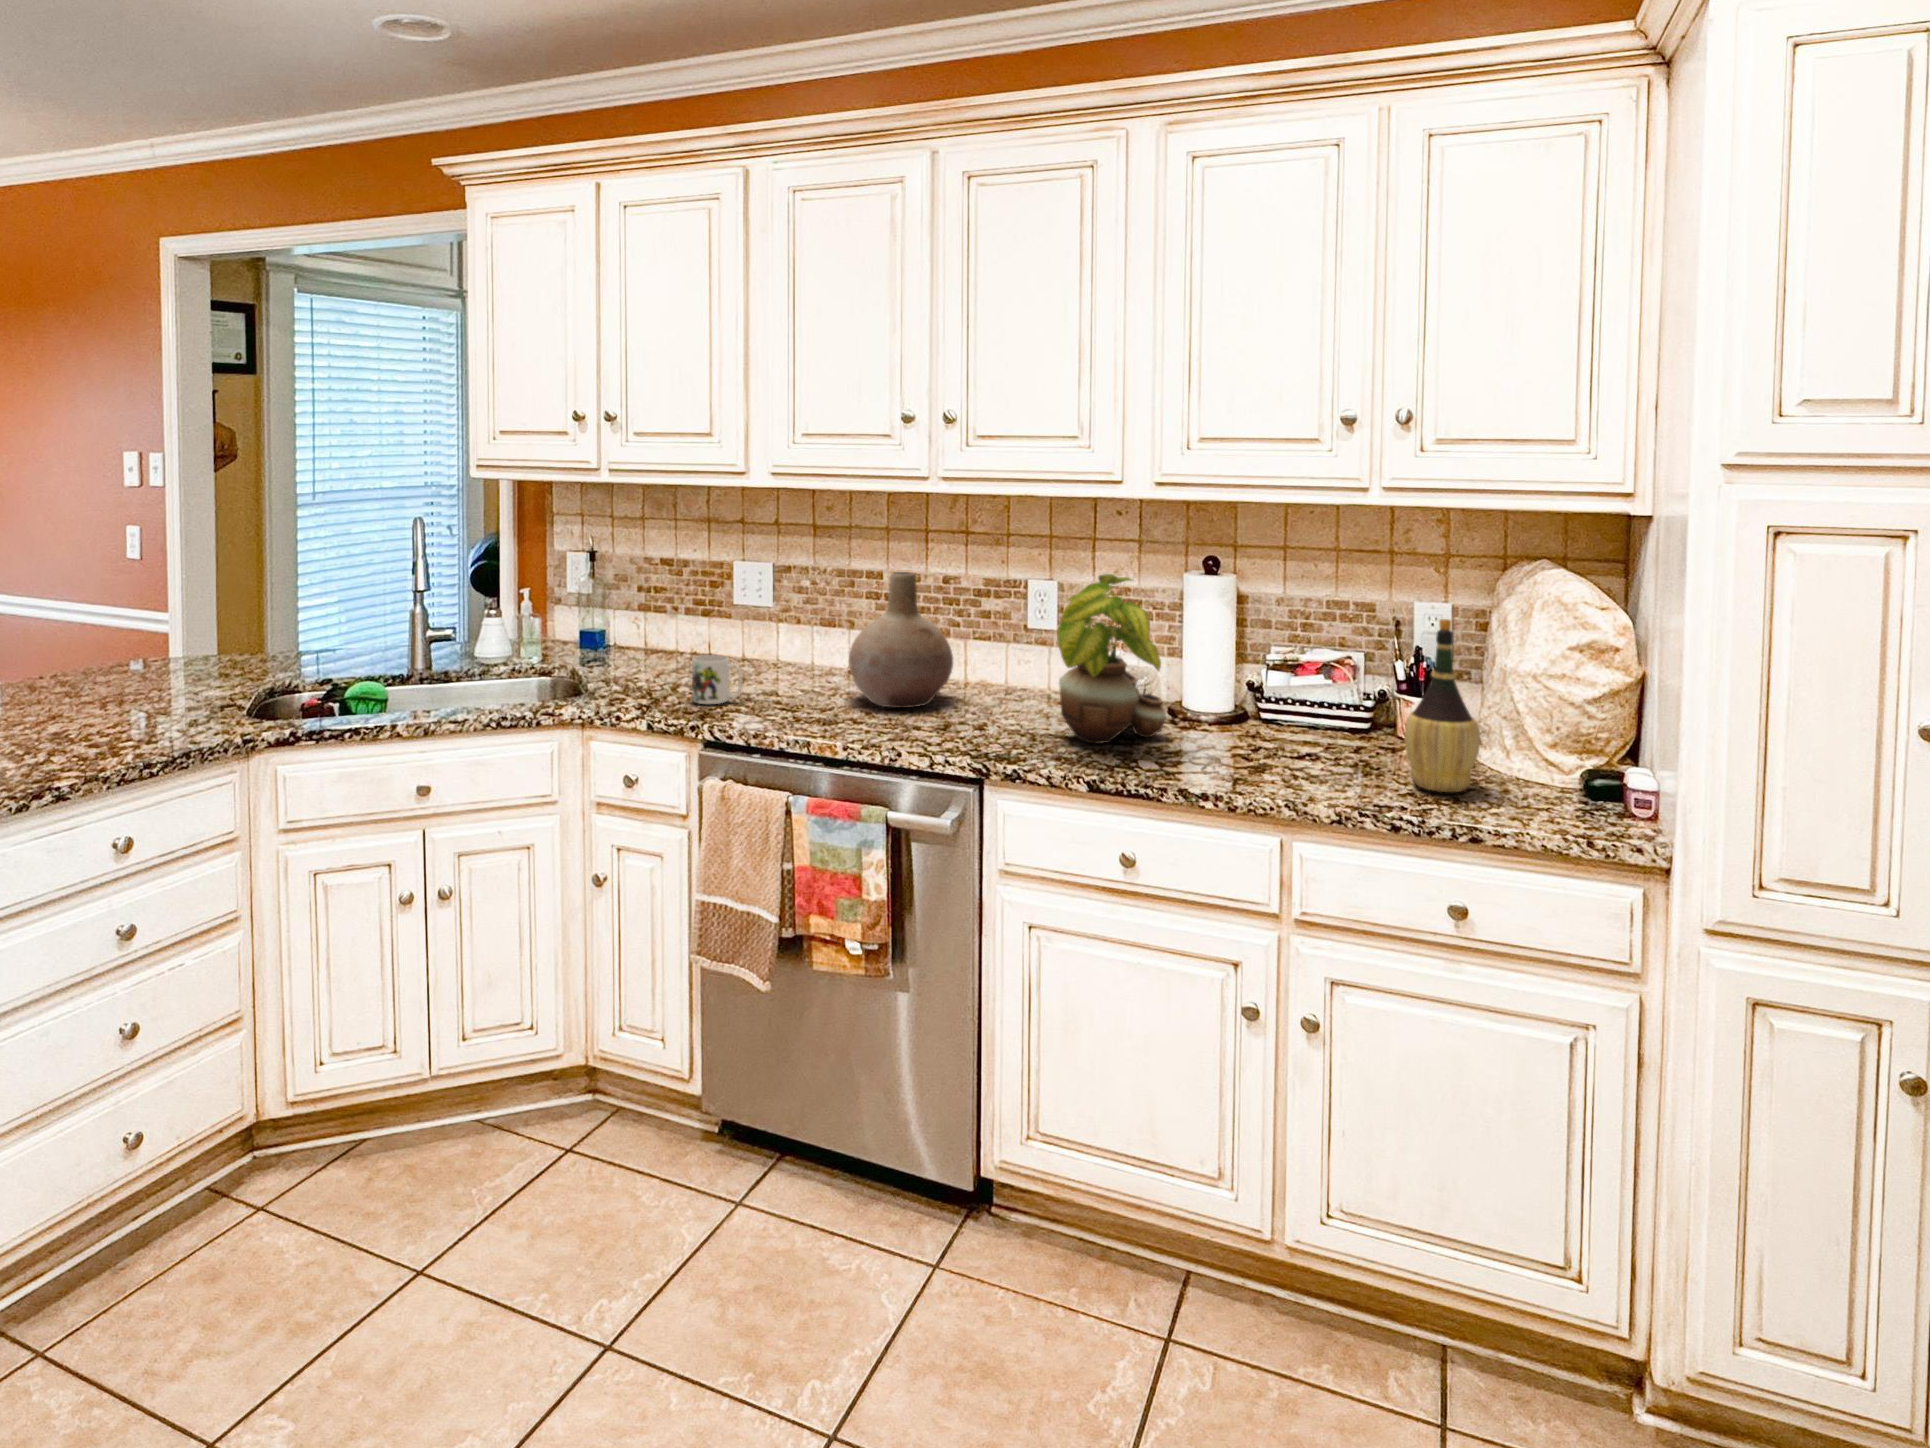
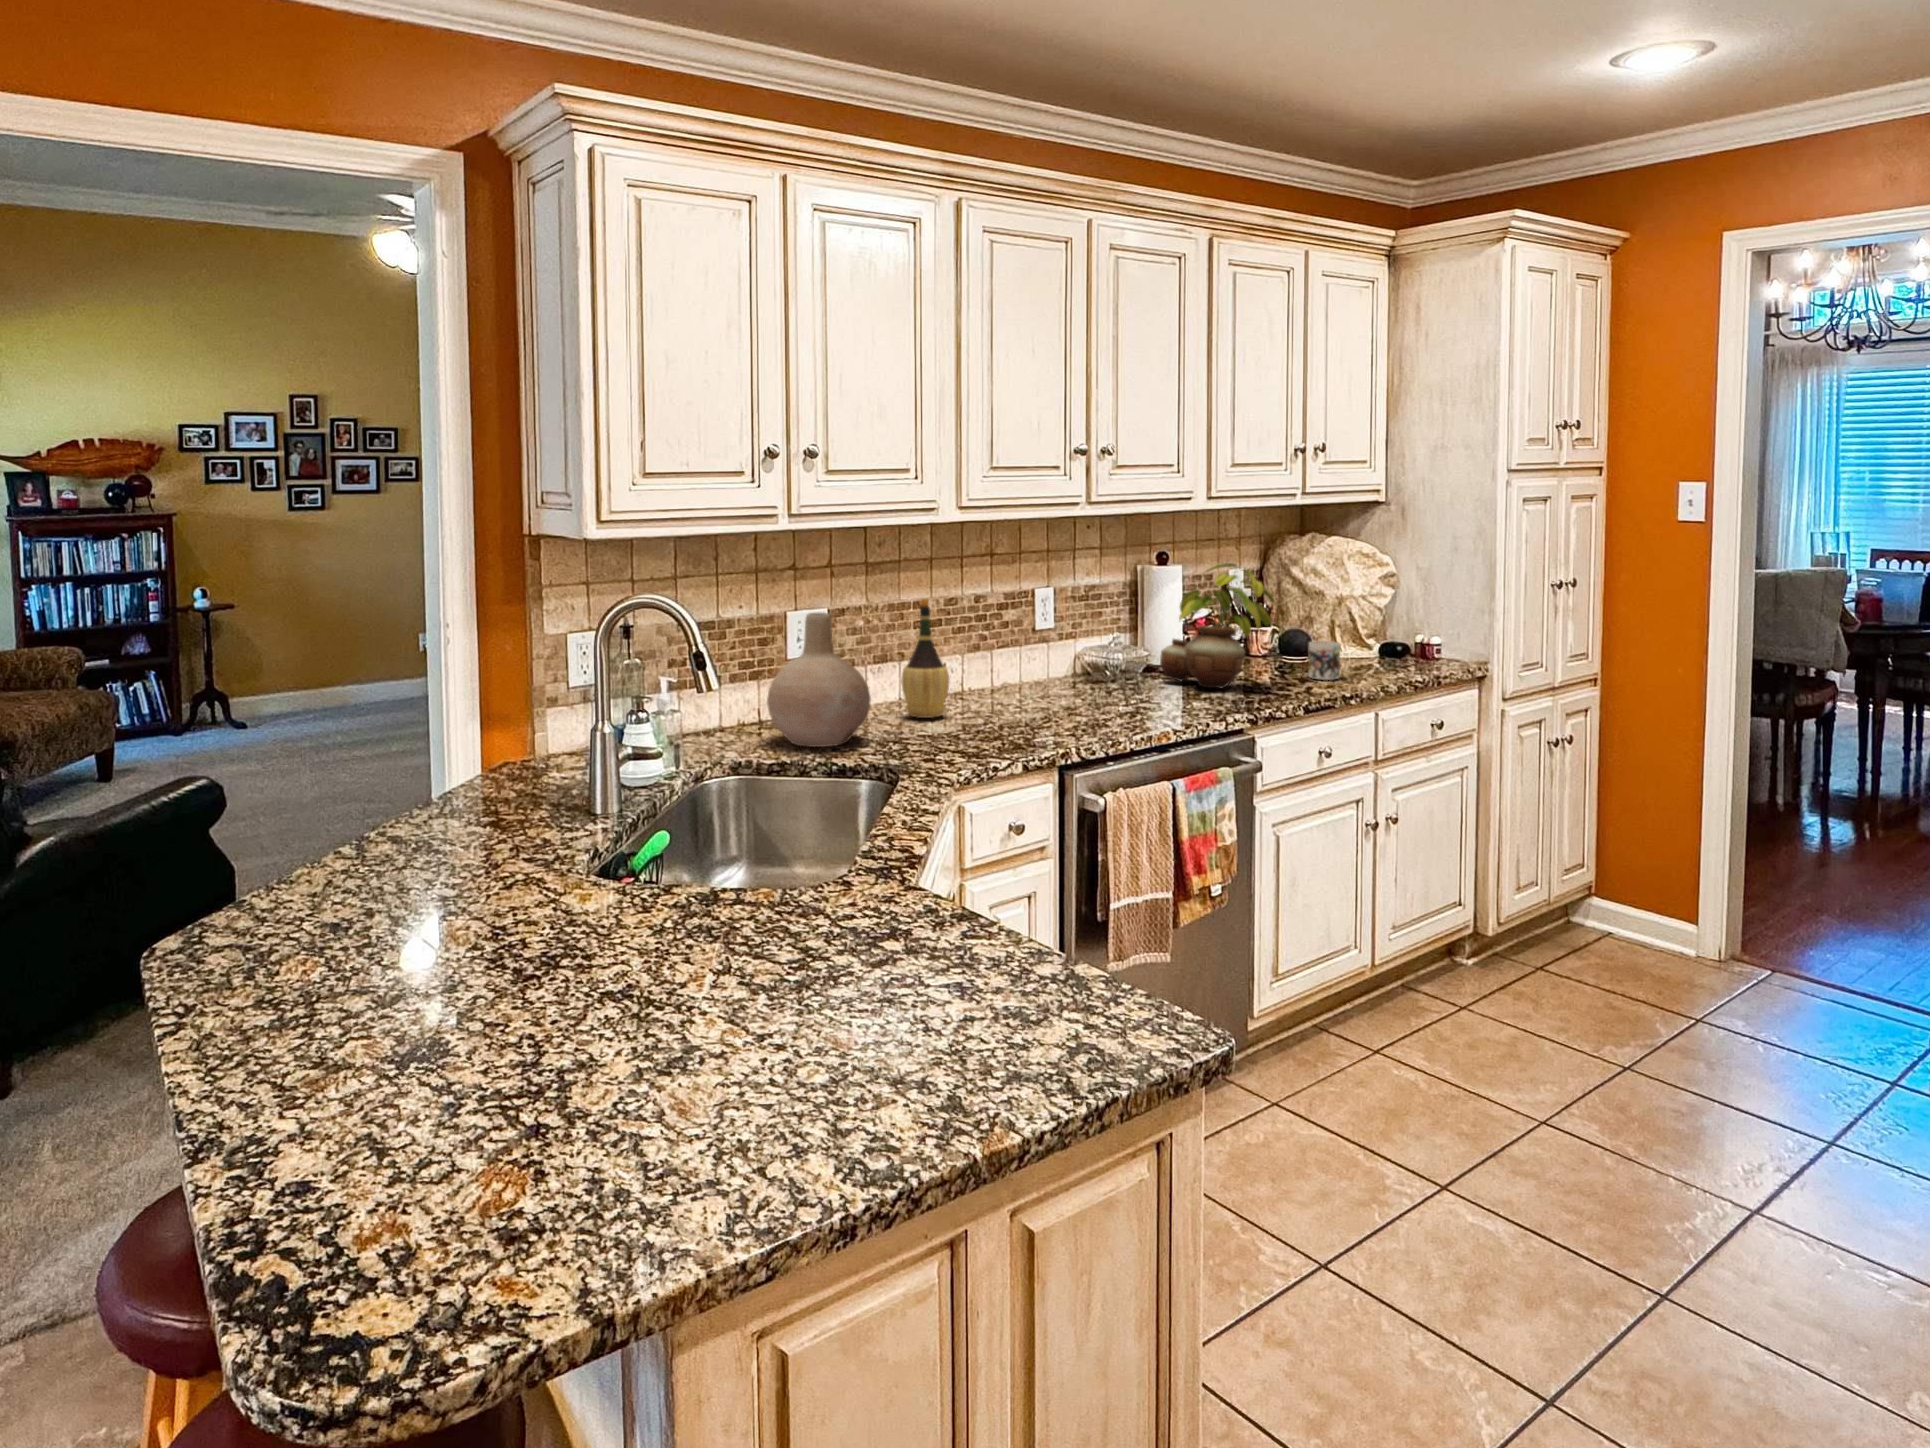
vase: present [849,572,953,708] -> present [767,613,871,747]
wine bottle: present [1404,619,1480,792] -> present [901,599,949,718]
mug: present [692,655,742,704] -> present [1308,641,1340,680]

